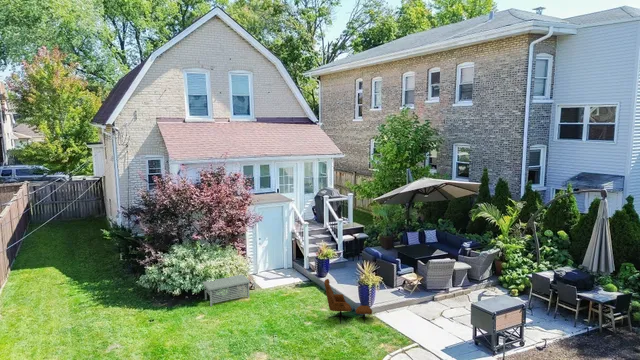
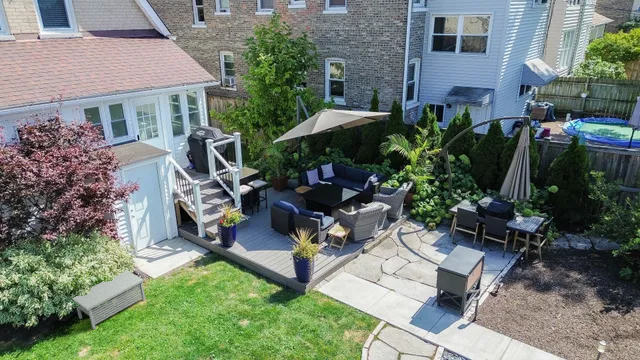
lounge chair: present [324,279,372,323] -> none [256,263,316,313]

